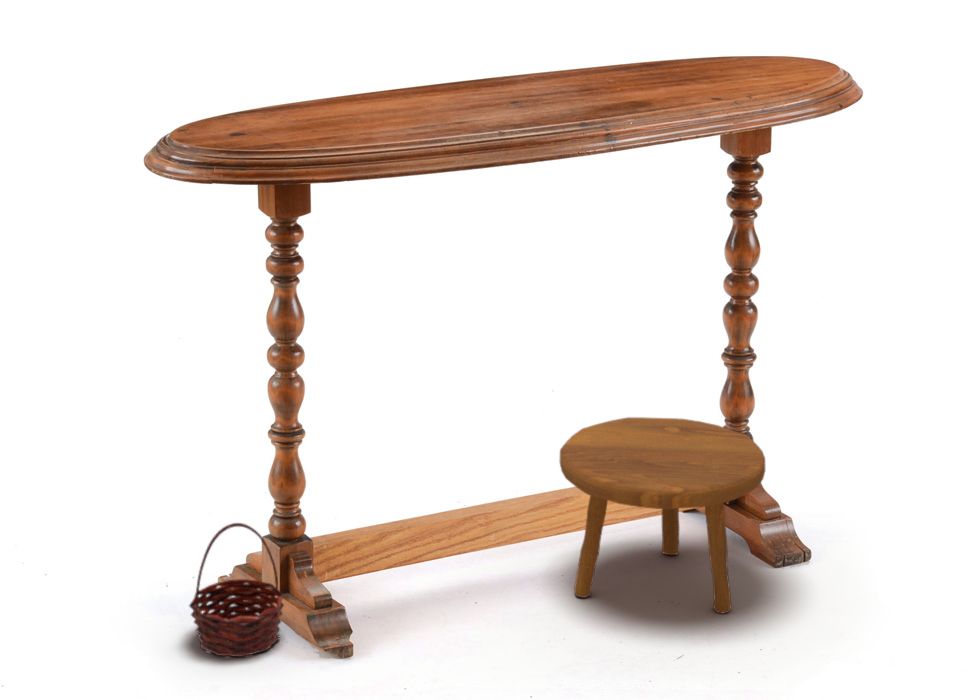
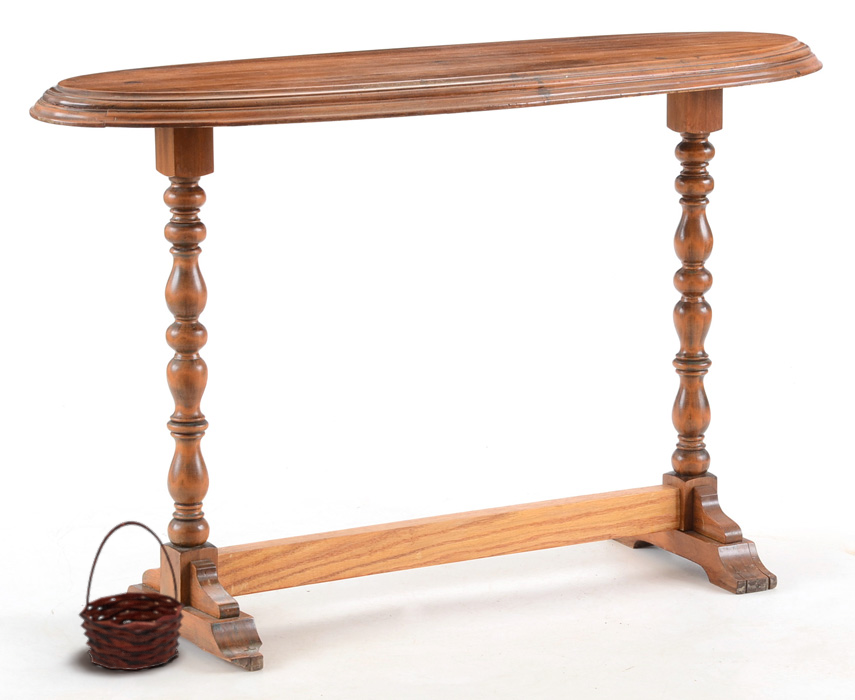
footstool: present [560,417,765,614] -> none [491,425,719,630]

